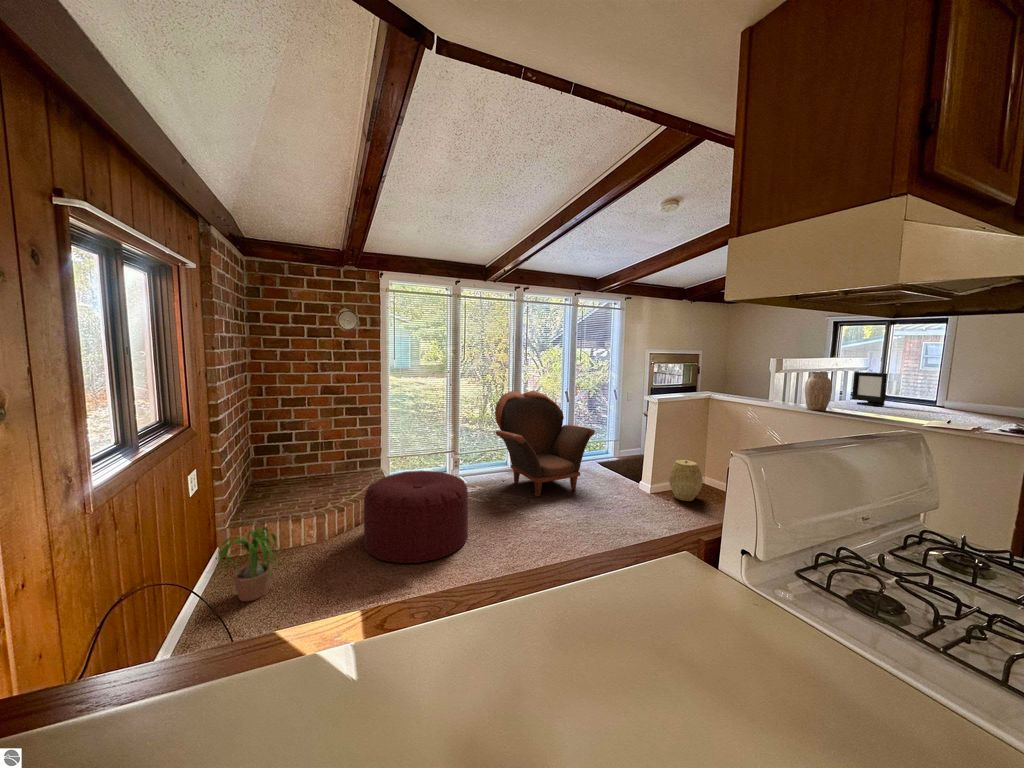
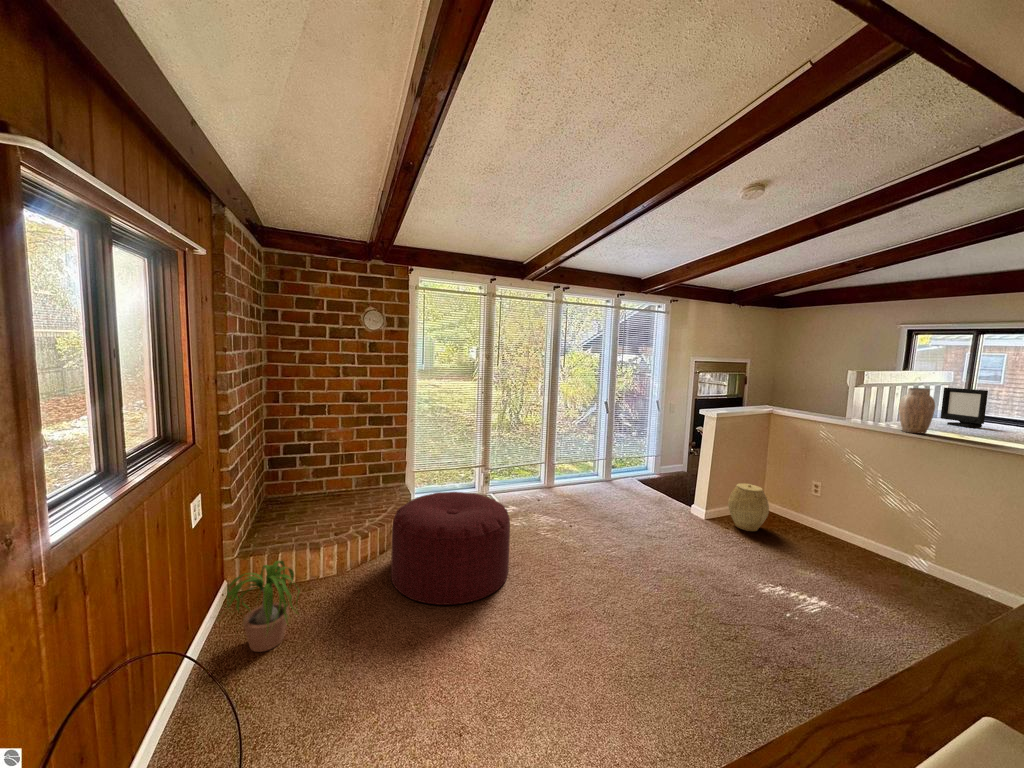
armchair: present [495,390,595,496] -> none [530,400,643,521]

